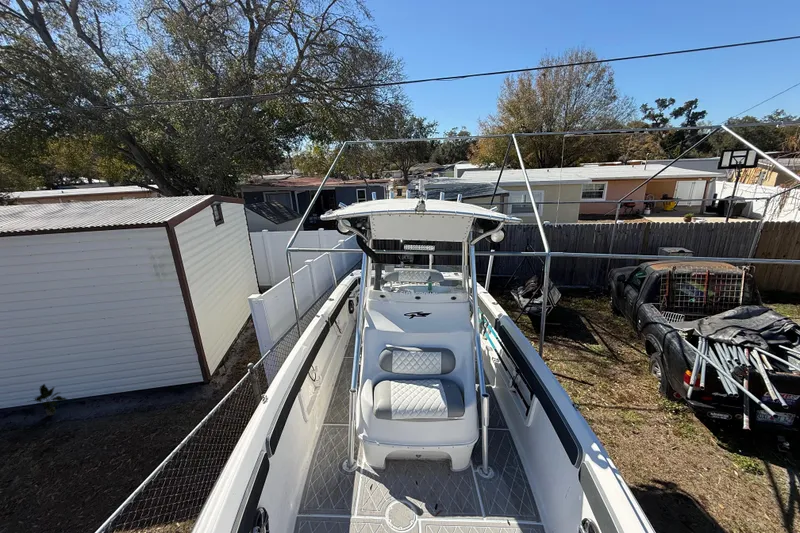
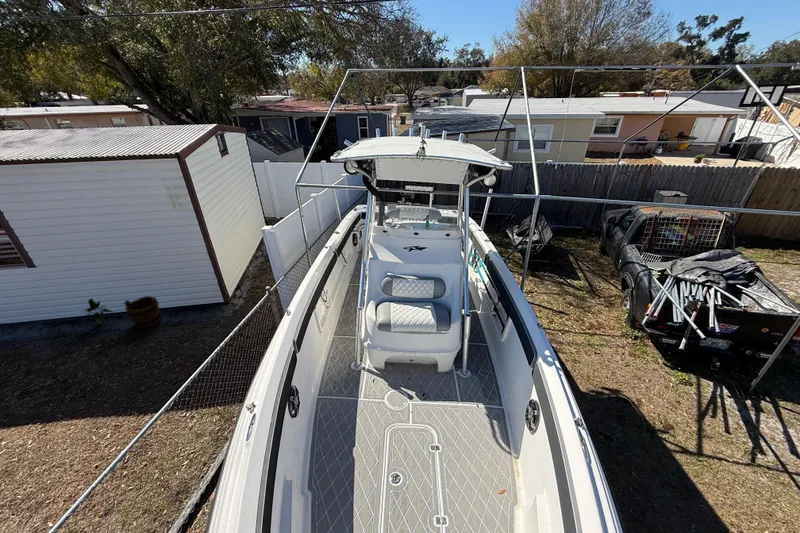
bucket: none [81,379,124,419] -> present [124,296,161,328]

